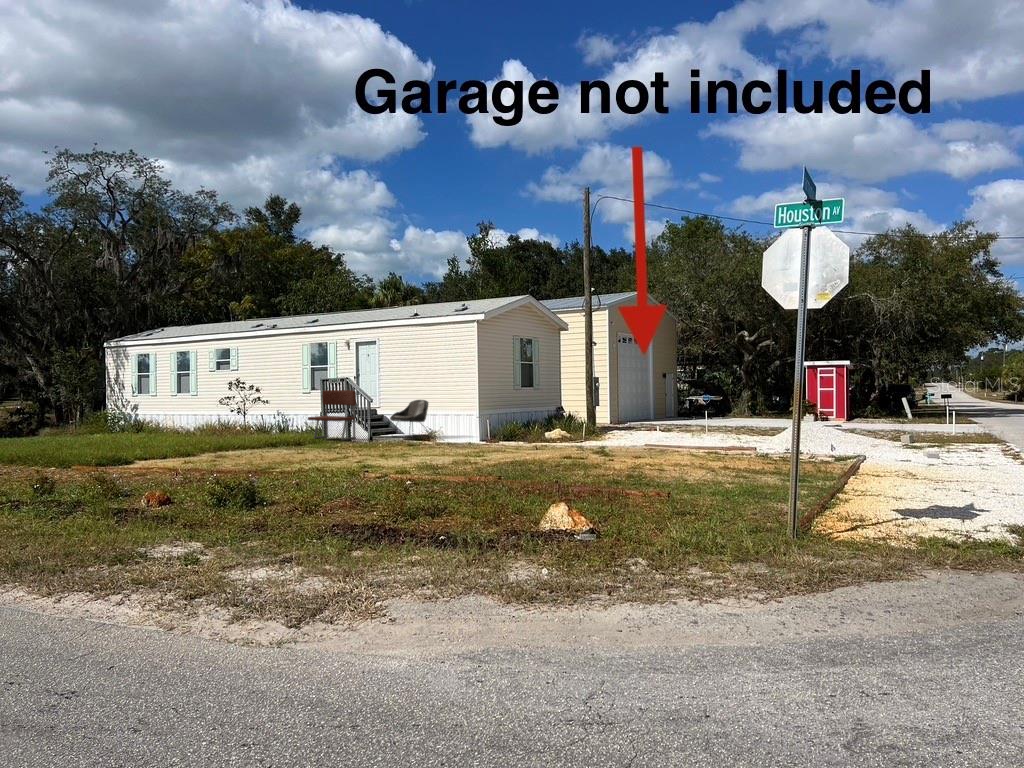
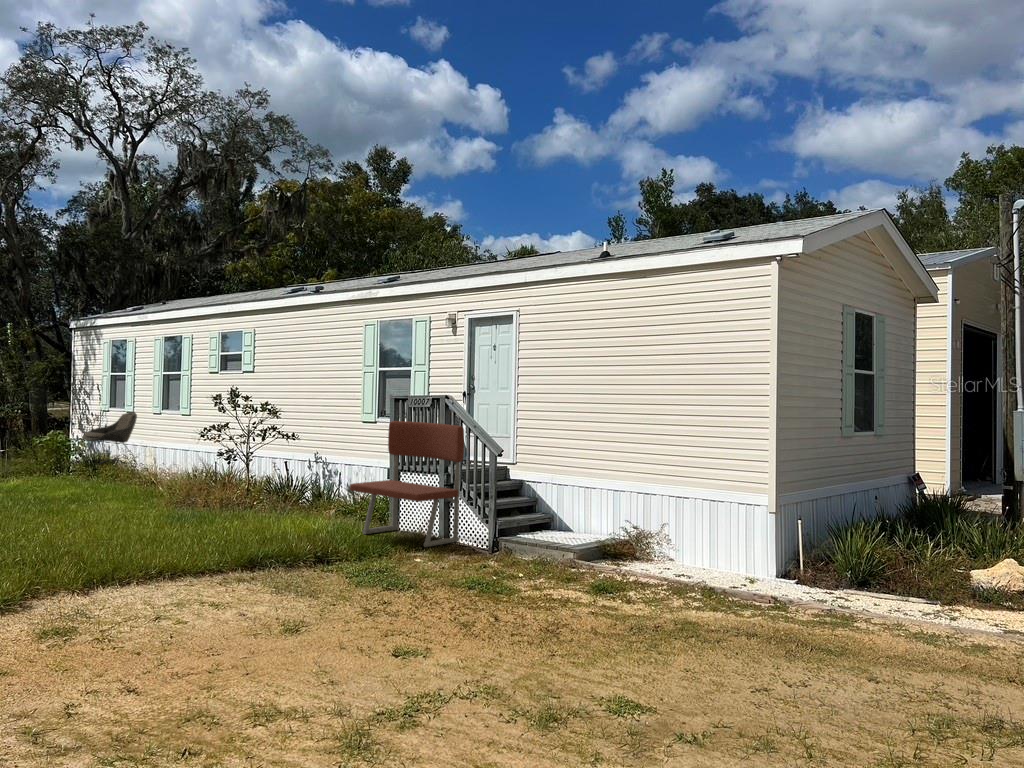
lounge chair: present [390,400,429,438] -> present [82,412,137,464]

